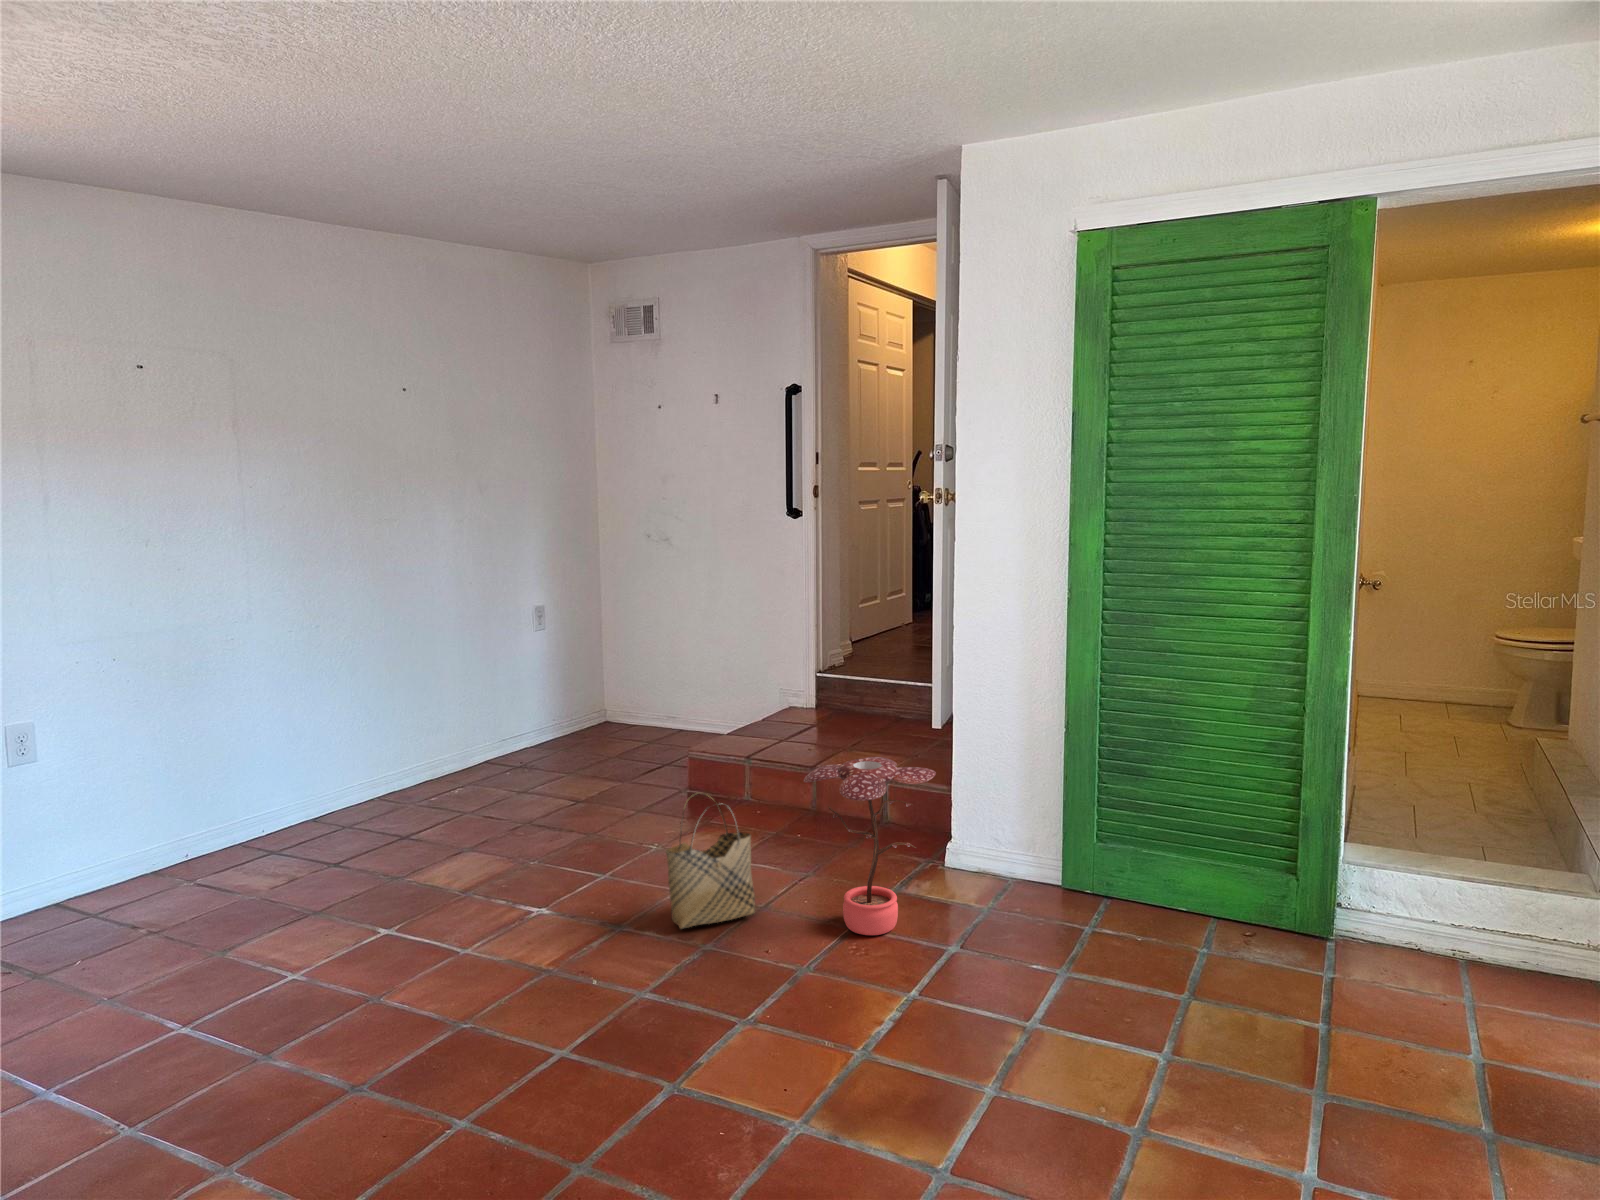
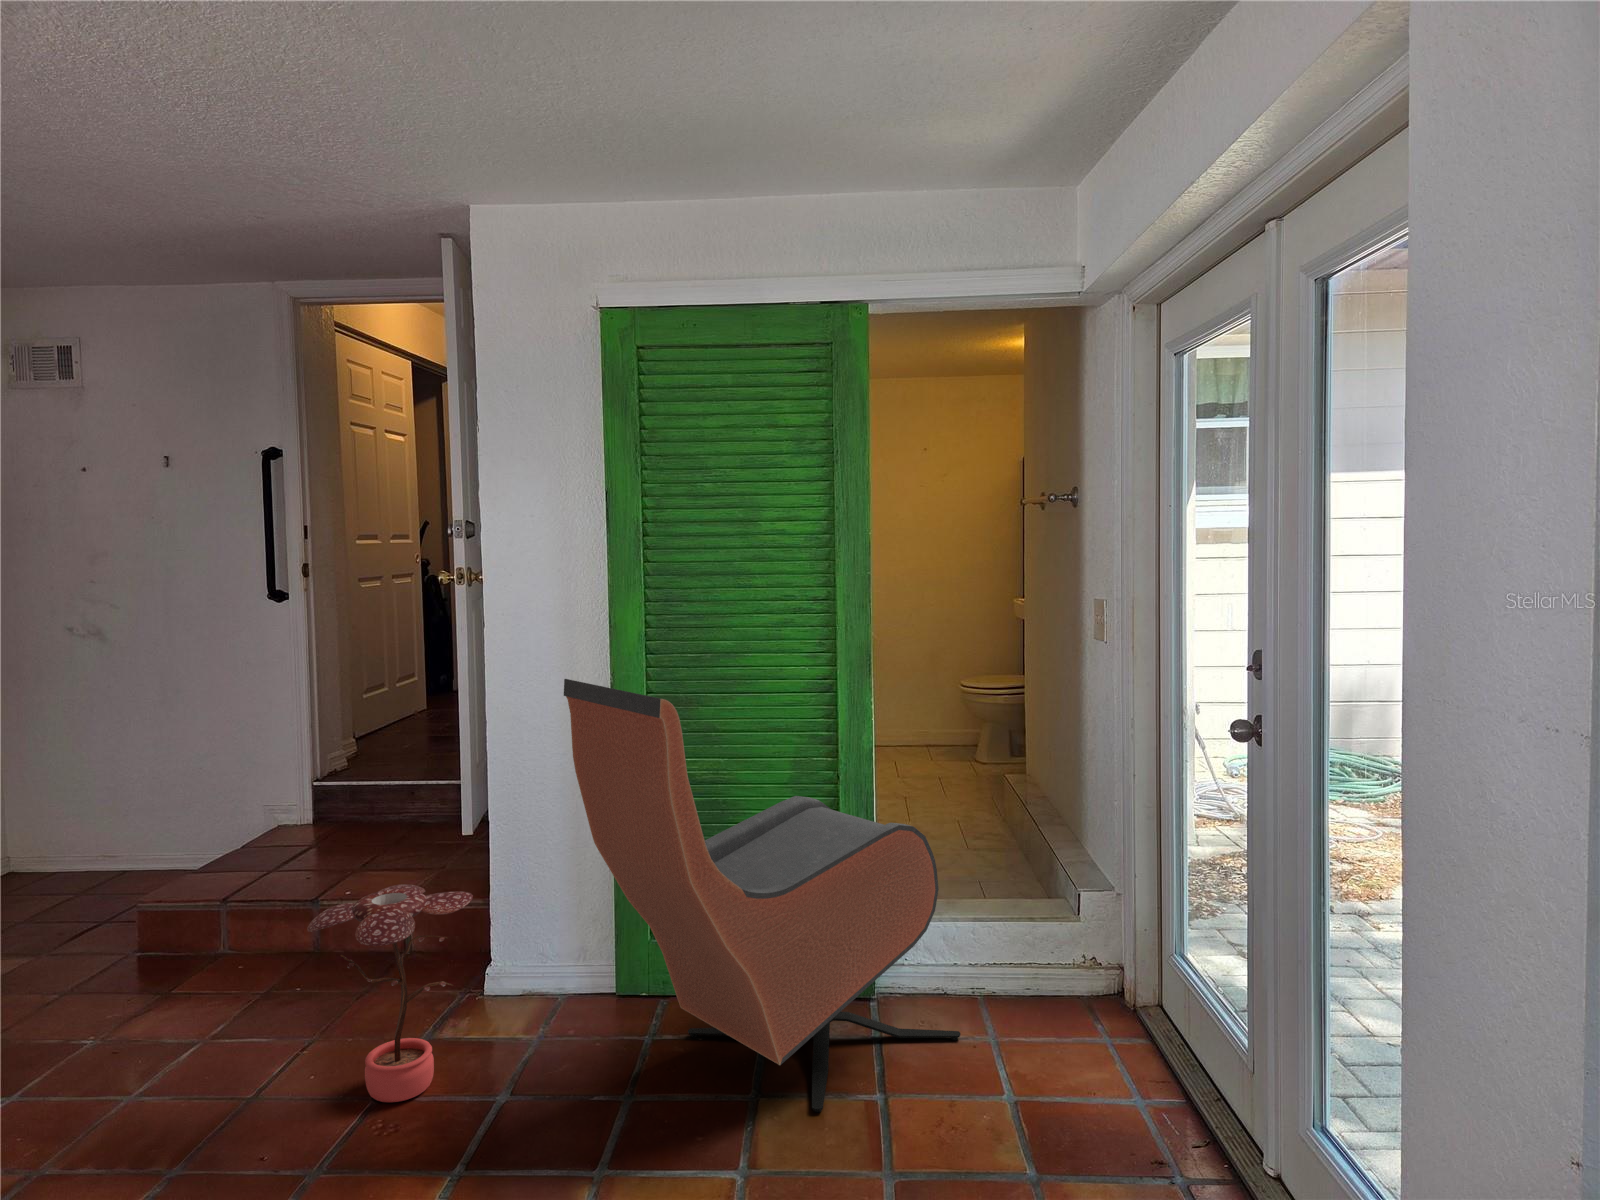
armchair: none [1021,584,1427,1025] -> present [564,679,961,1112]
woven basket: present [665,792,755,929] -> none [111,963,246,1151]

